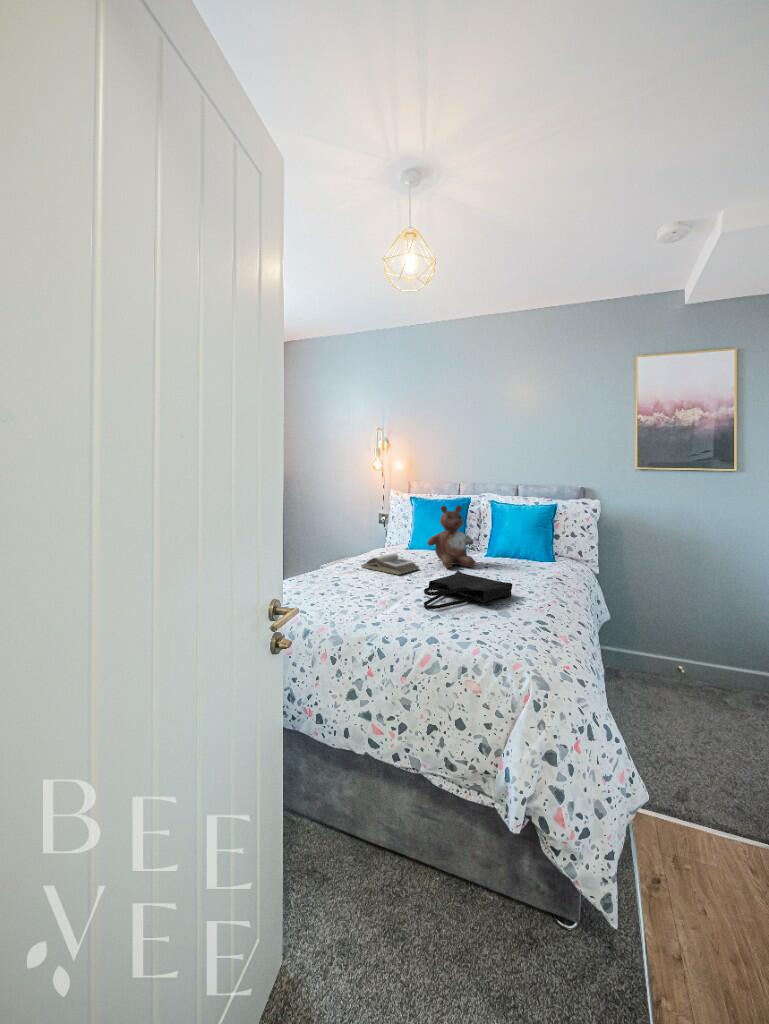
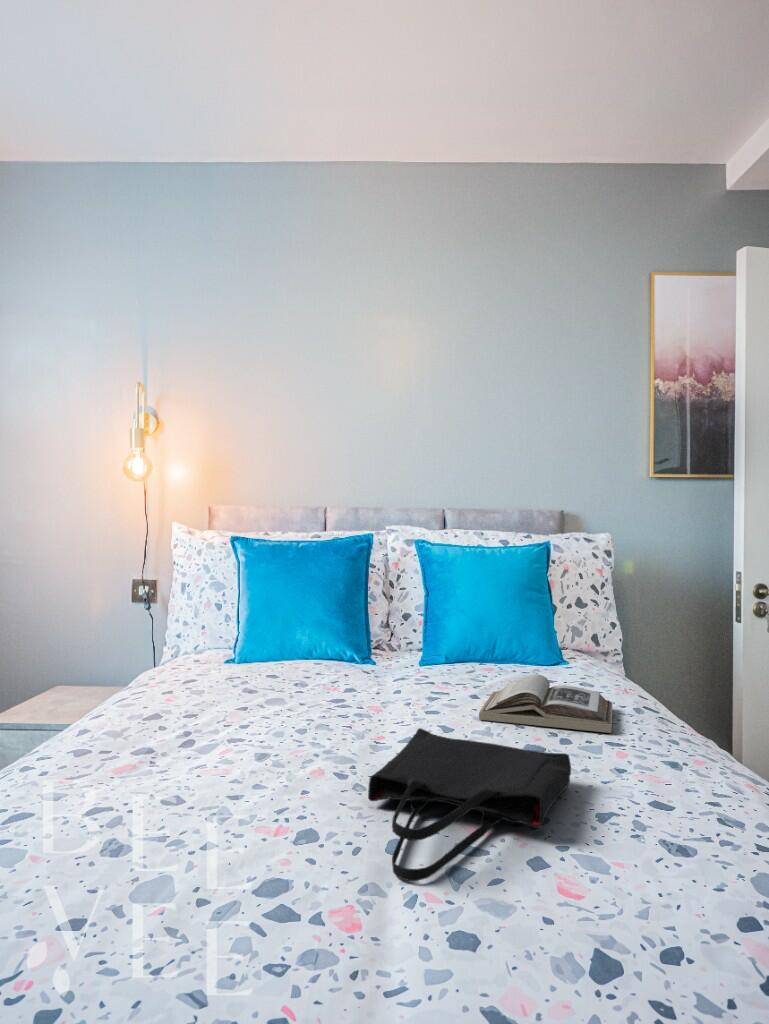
stuffed bear: present [427,506,475,568] -> none [305,554,424,713]
book: present [361,554,419,575] -> present [479,674,612,733]

